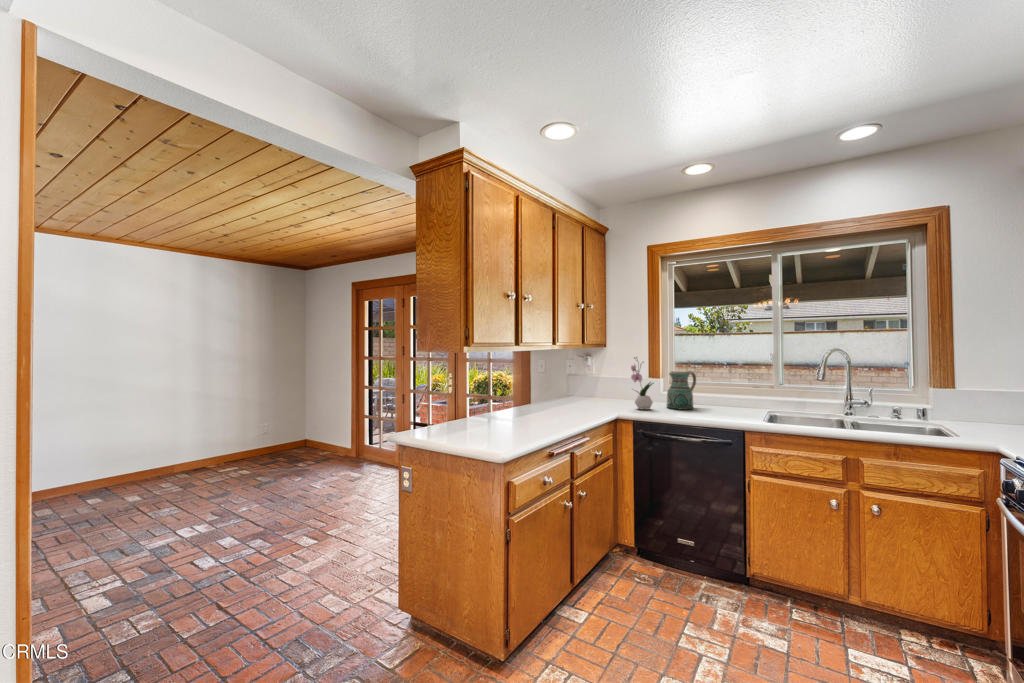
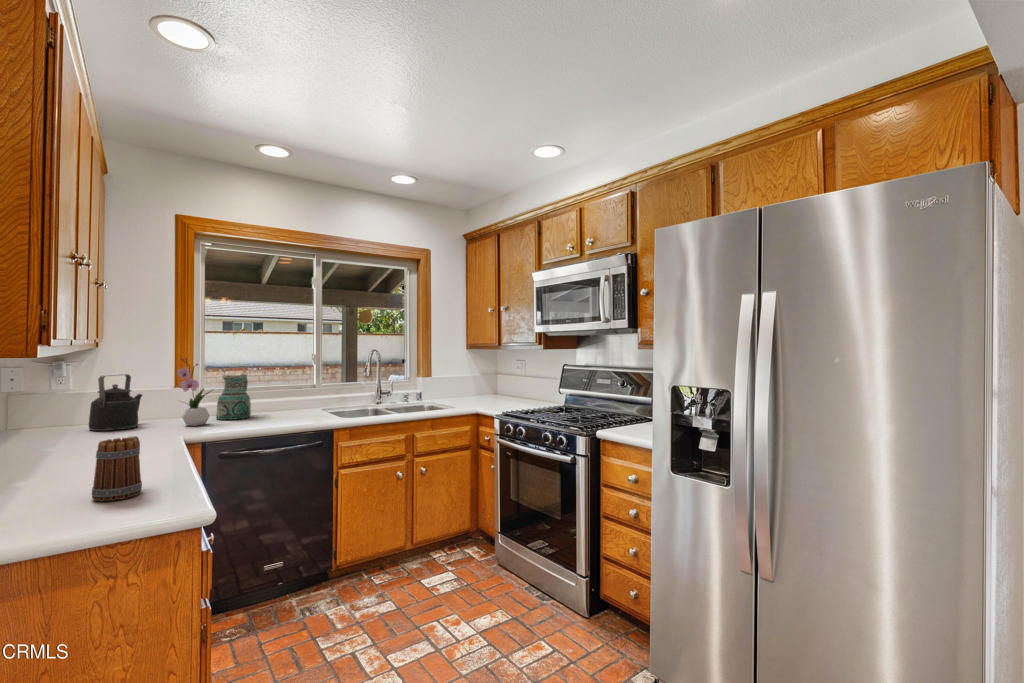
kettle: none [590,368,624,405] -> present [89,374,142,431]
mug: none [492,406,522,441] -> present [92,436,142,501]

